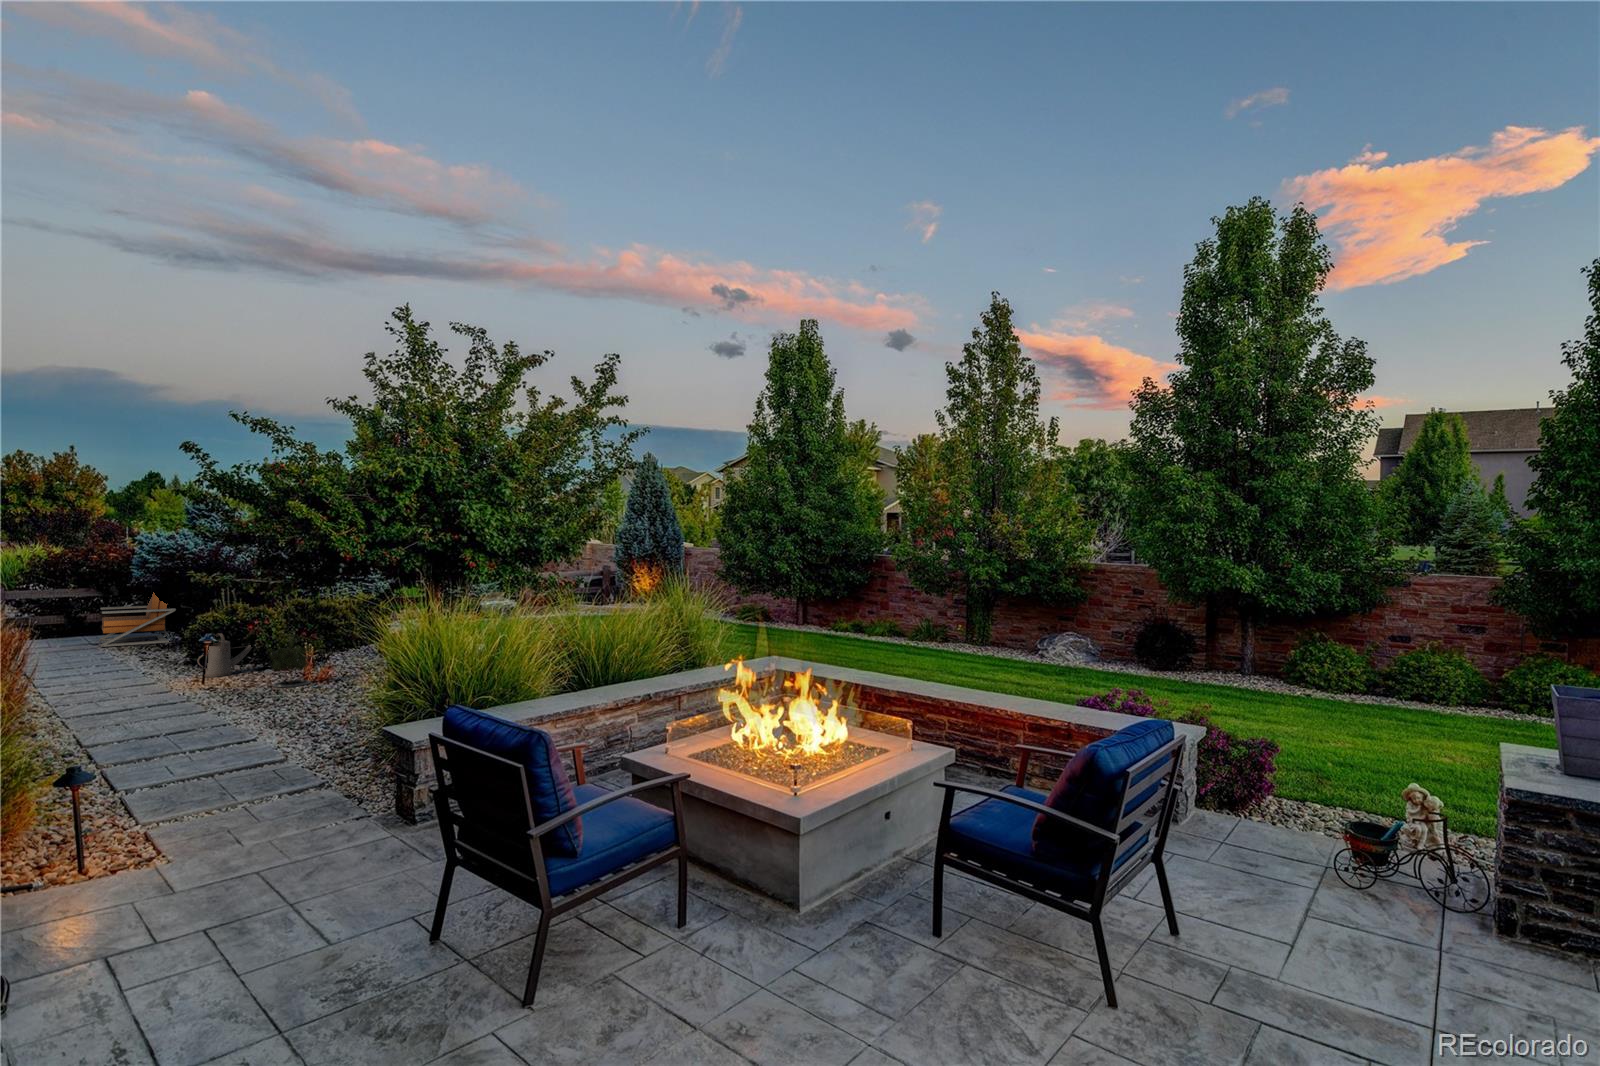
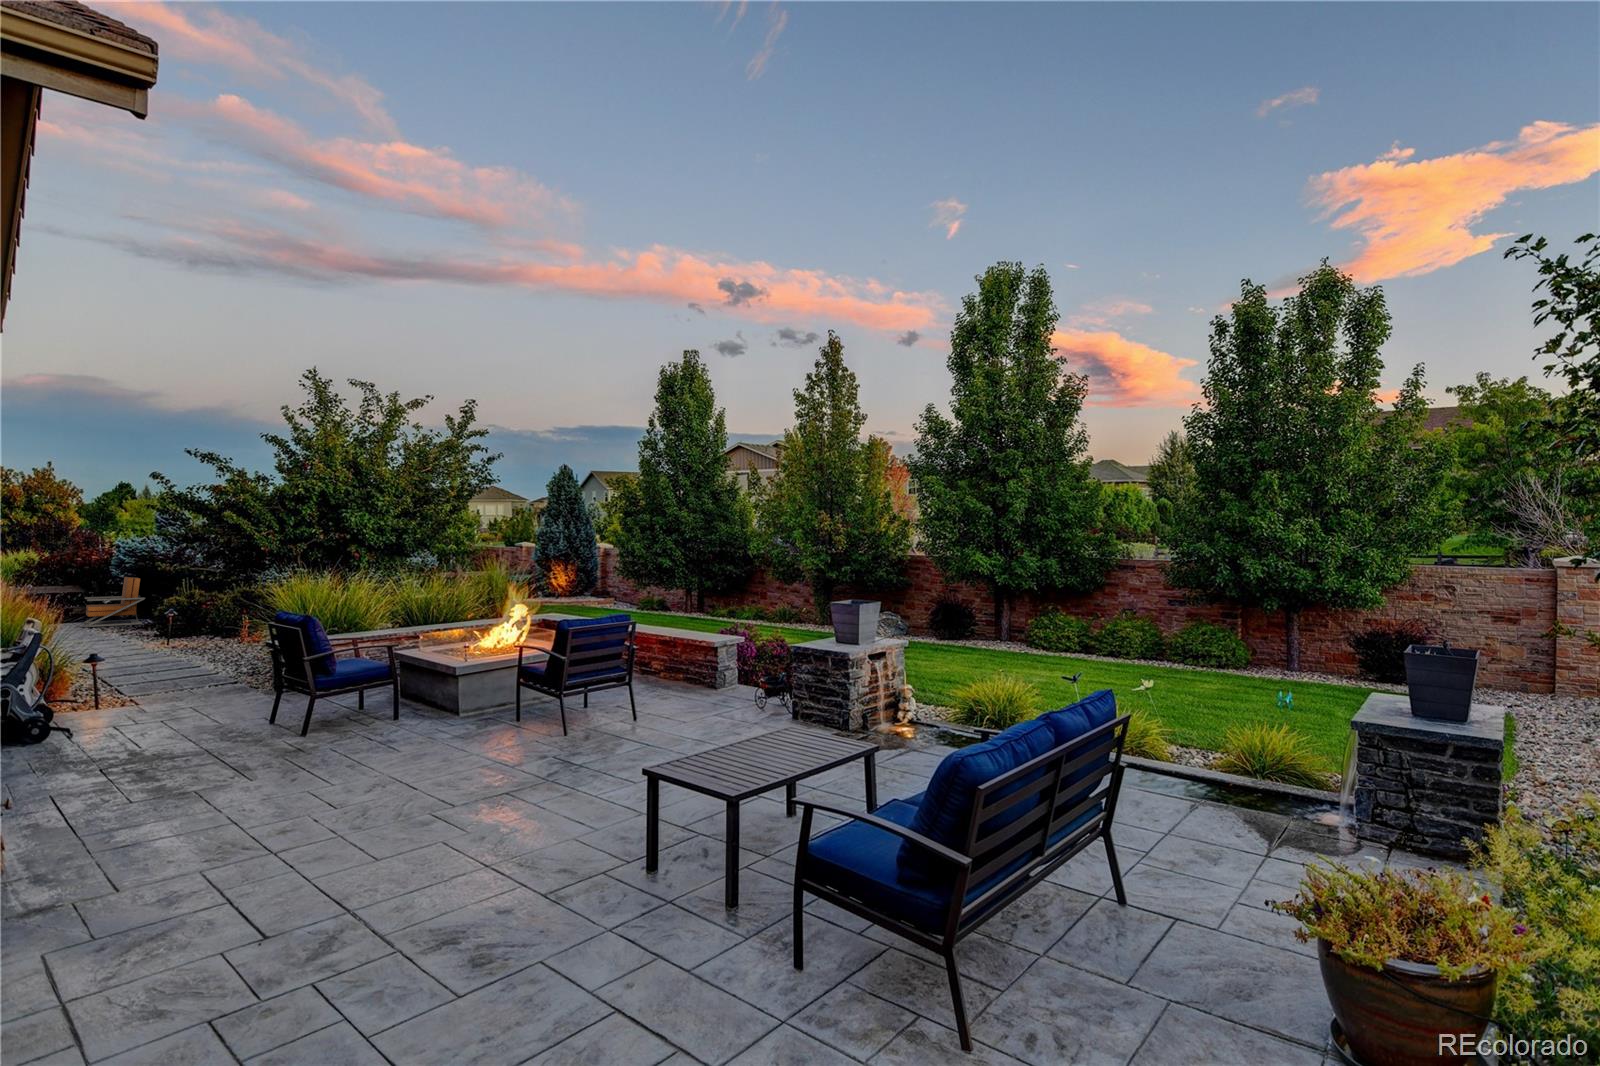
watering can: present [197,633,252,677] -> none [163,611,209,643]
potted tree: present [270,635,309,687] -> none [213,607,247,648]

